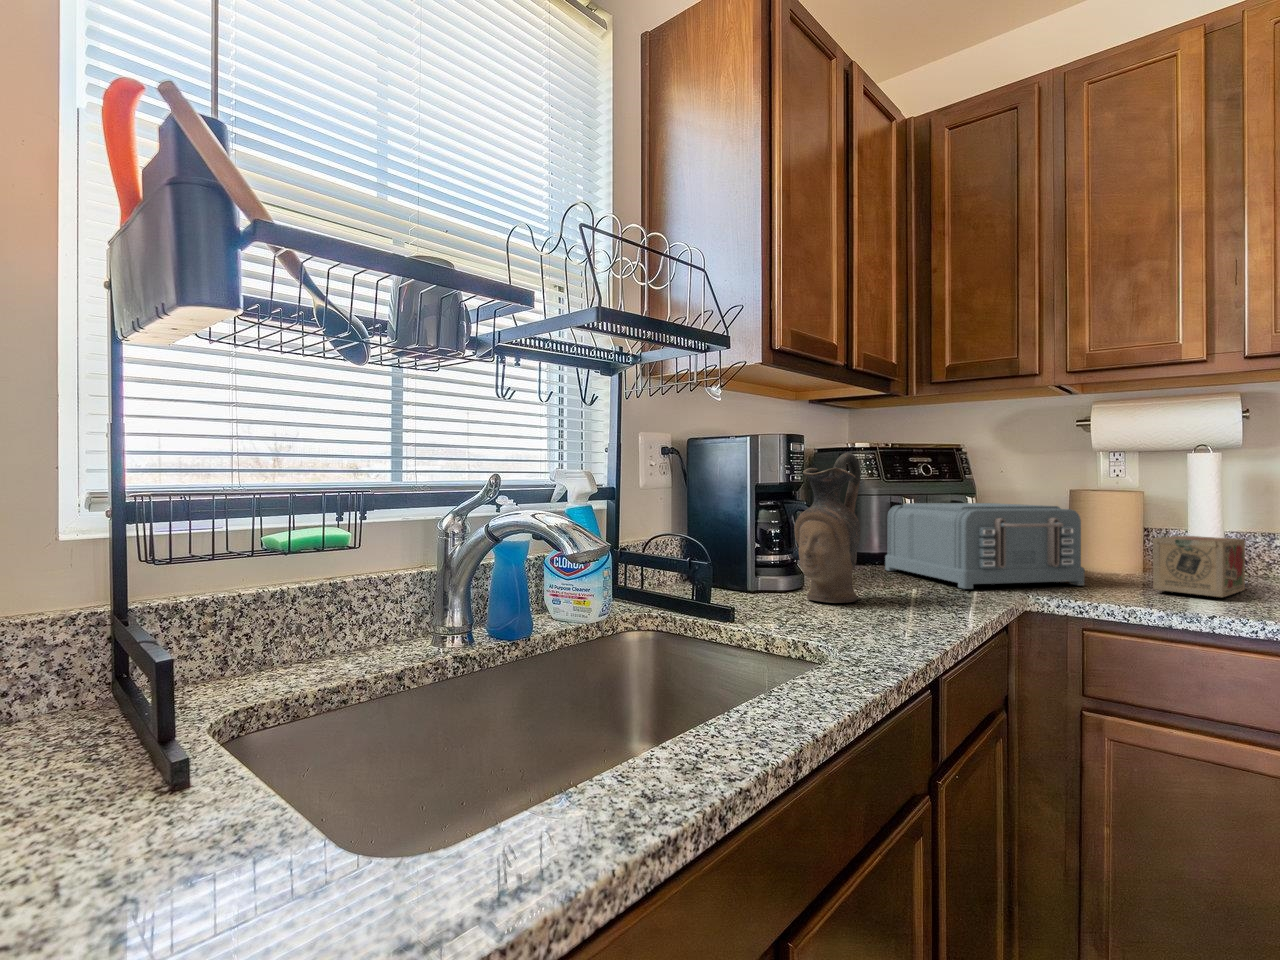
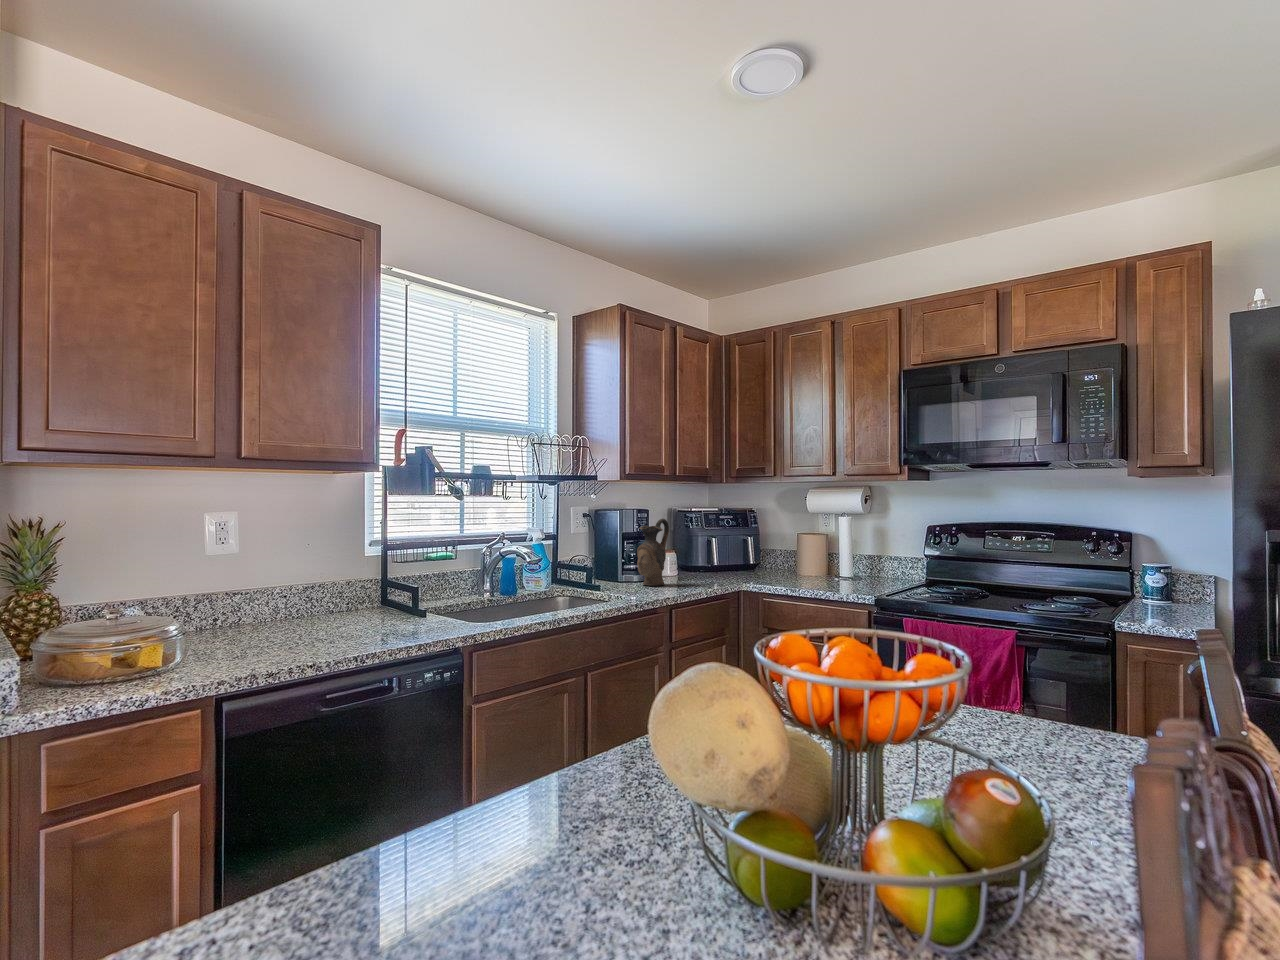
toaster: present [885,503,1085,589] -> none [703,540,783,581]
tea box: present [1153,536,1245,597] -> none [805,556,851,583]

